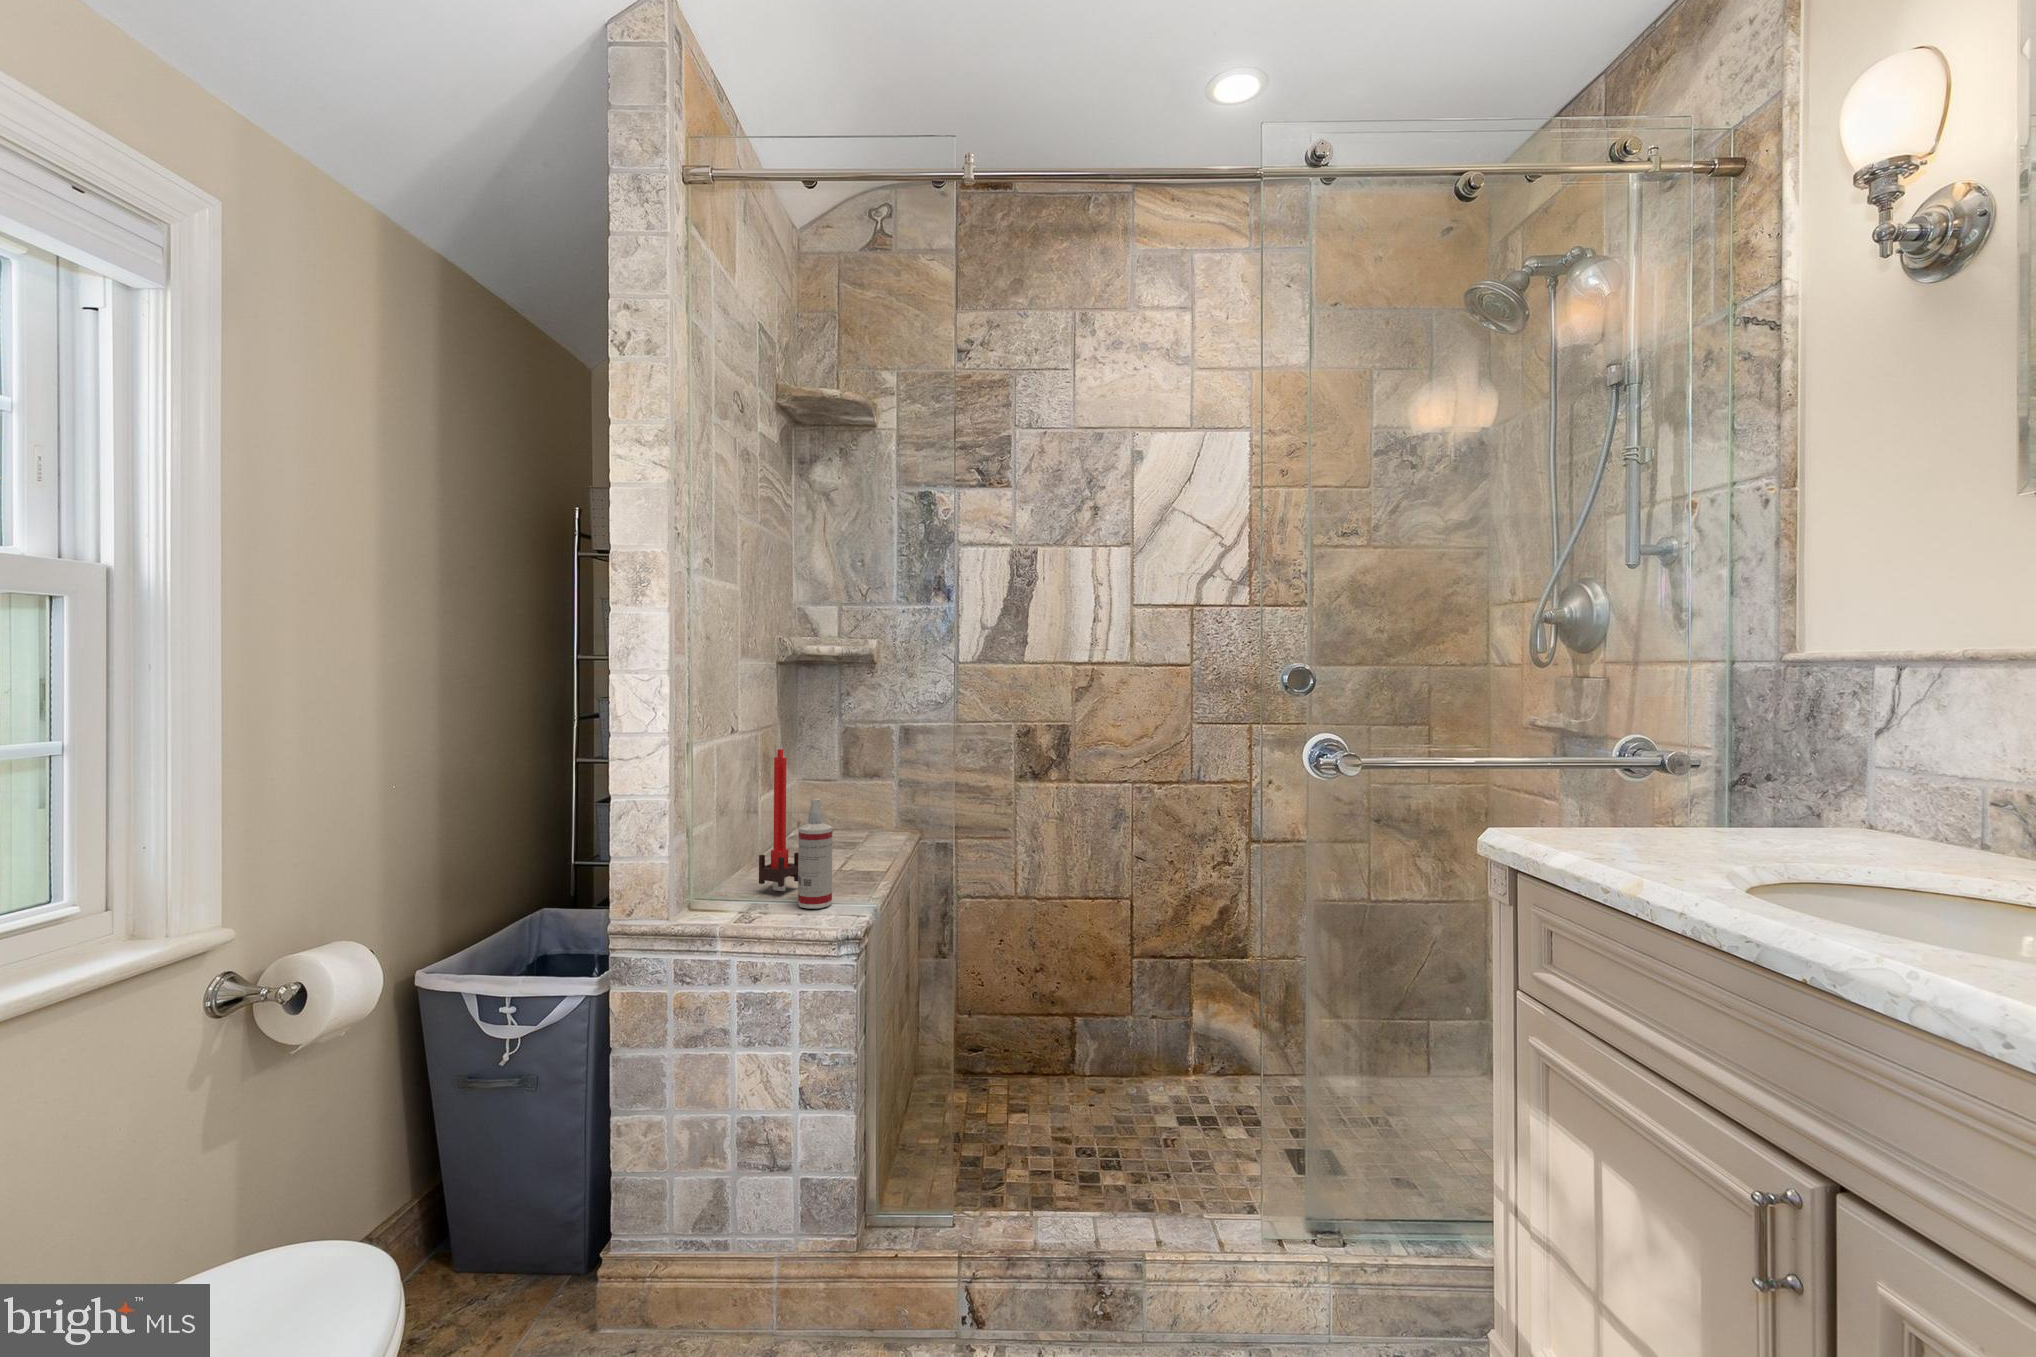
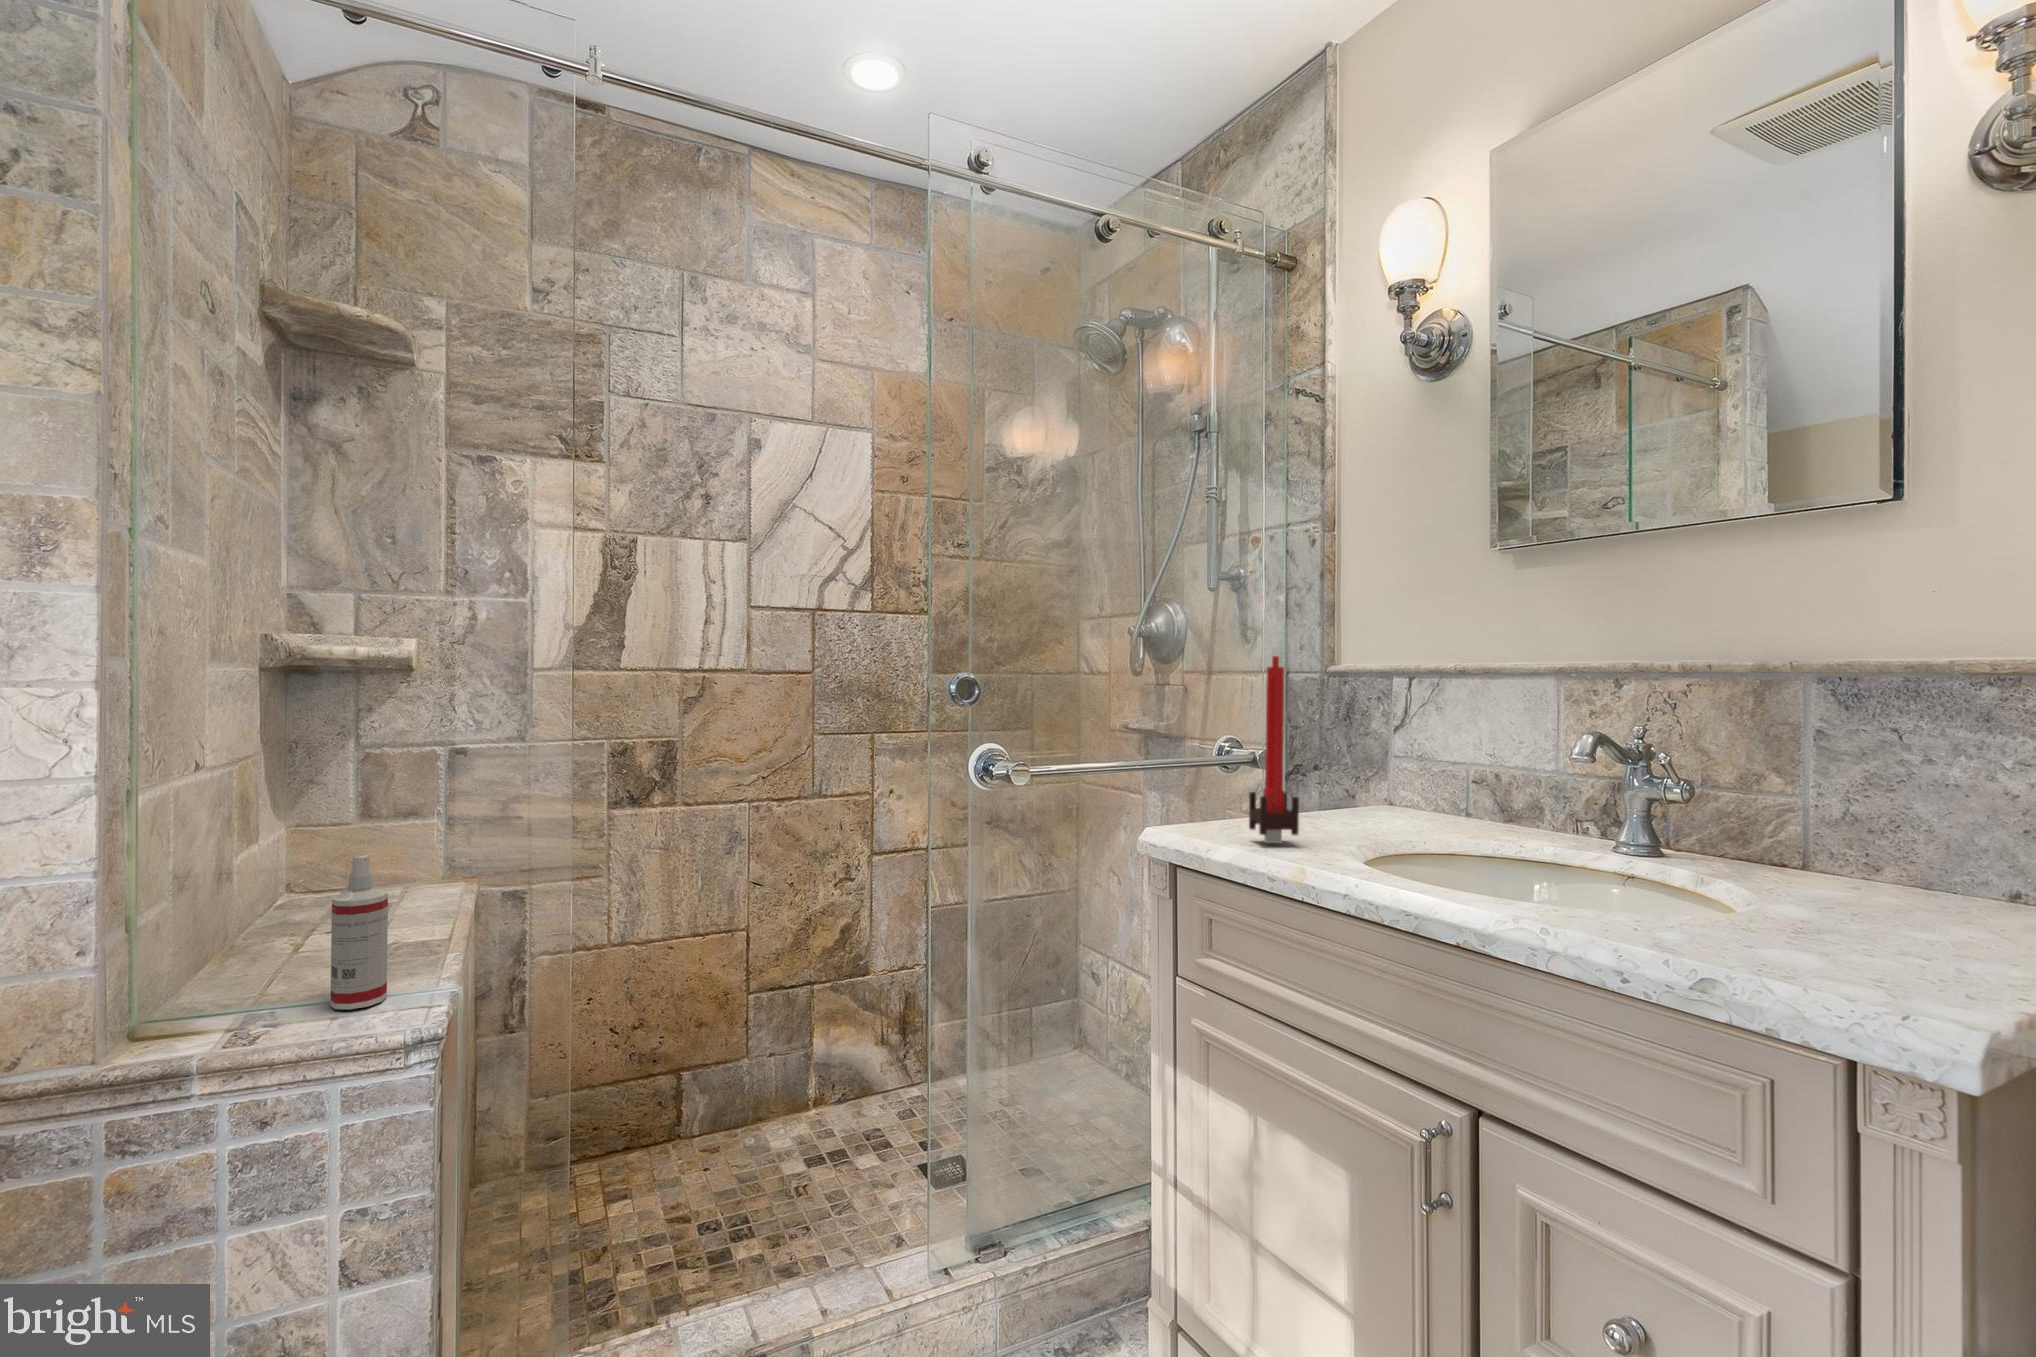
candle: present [759,749,799,891] -> present [1249,656,1299,843]

